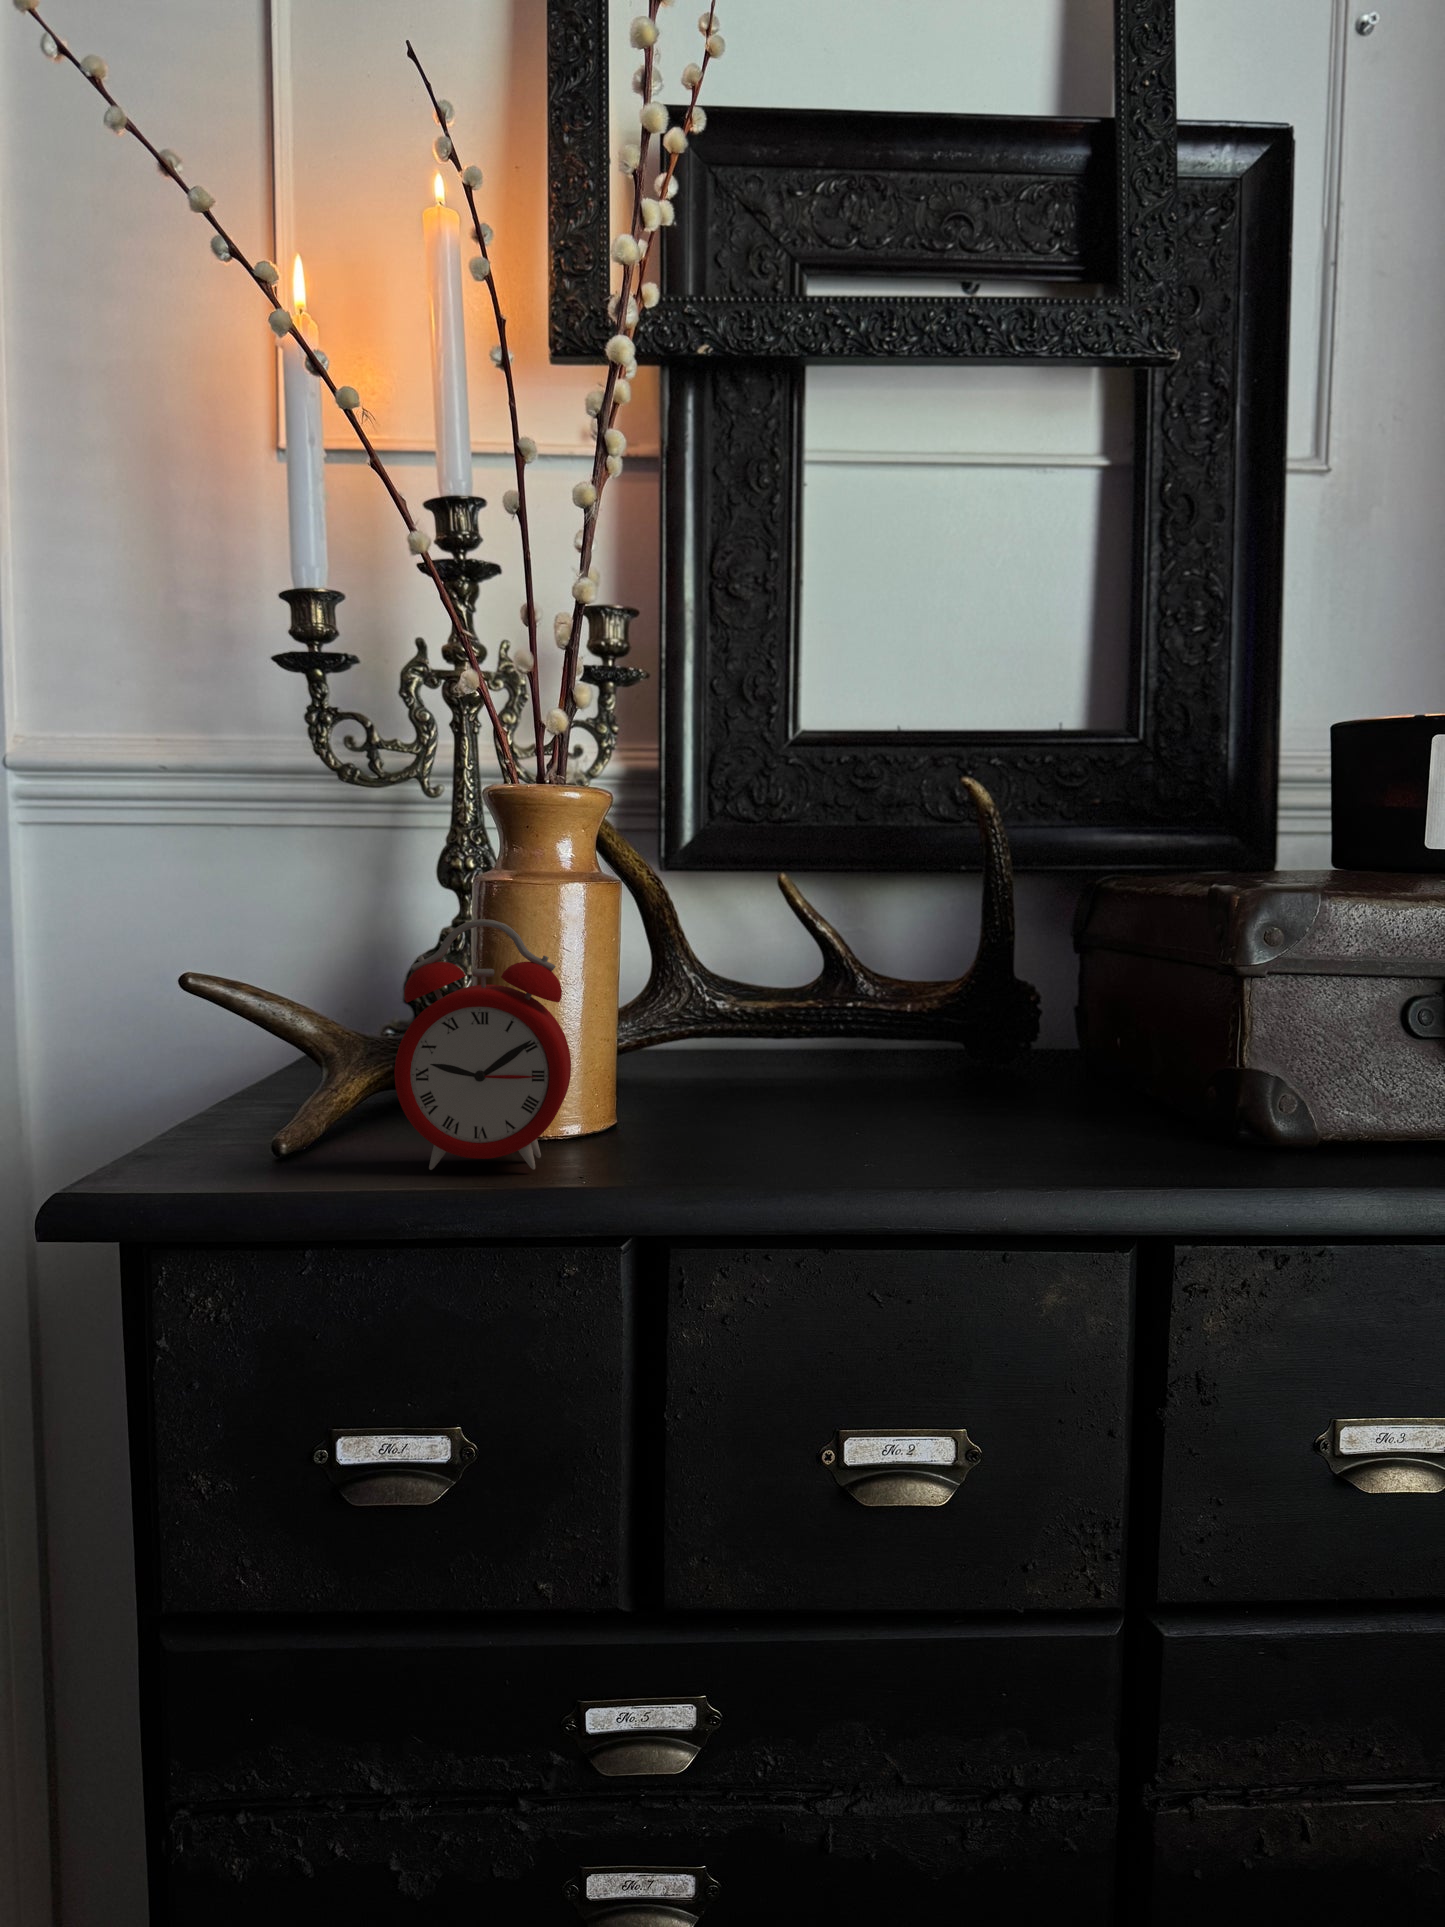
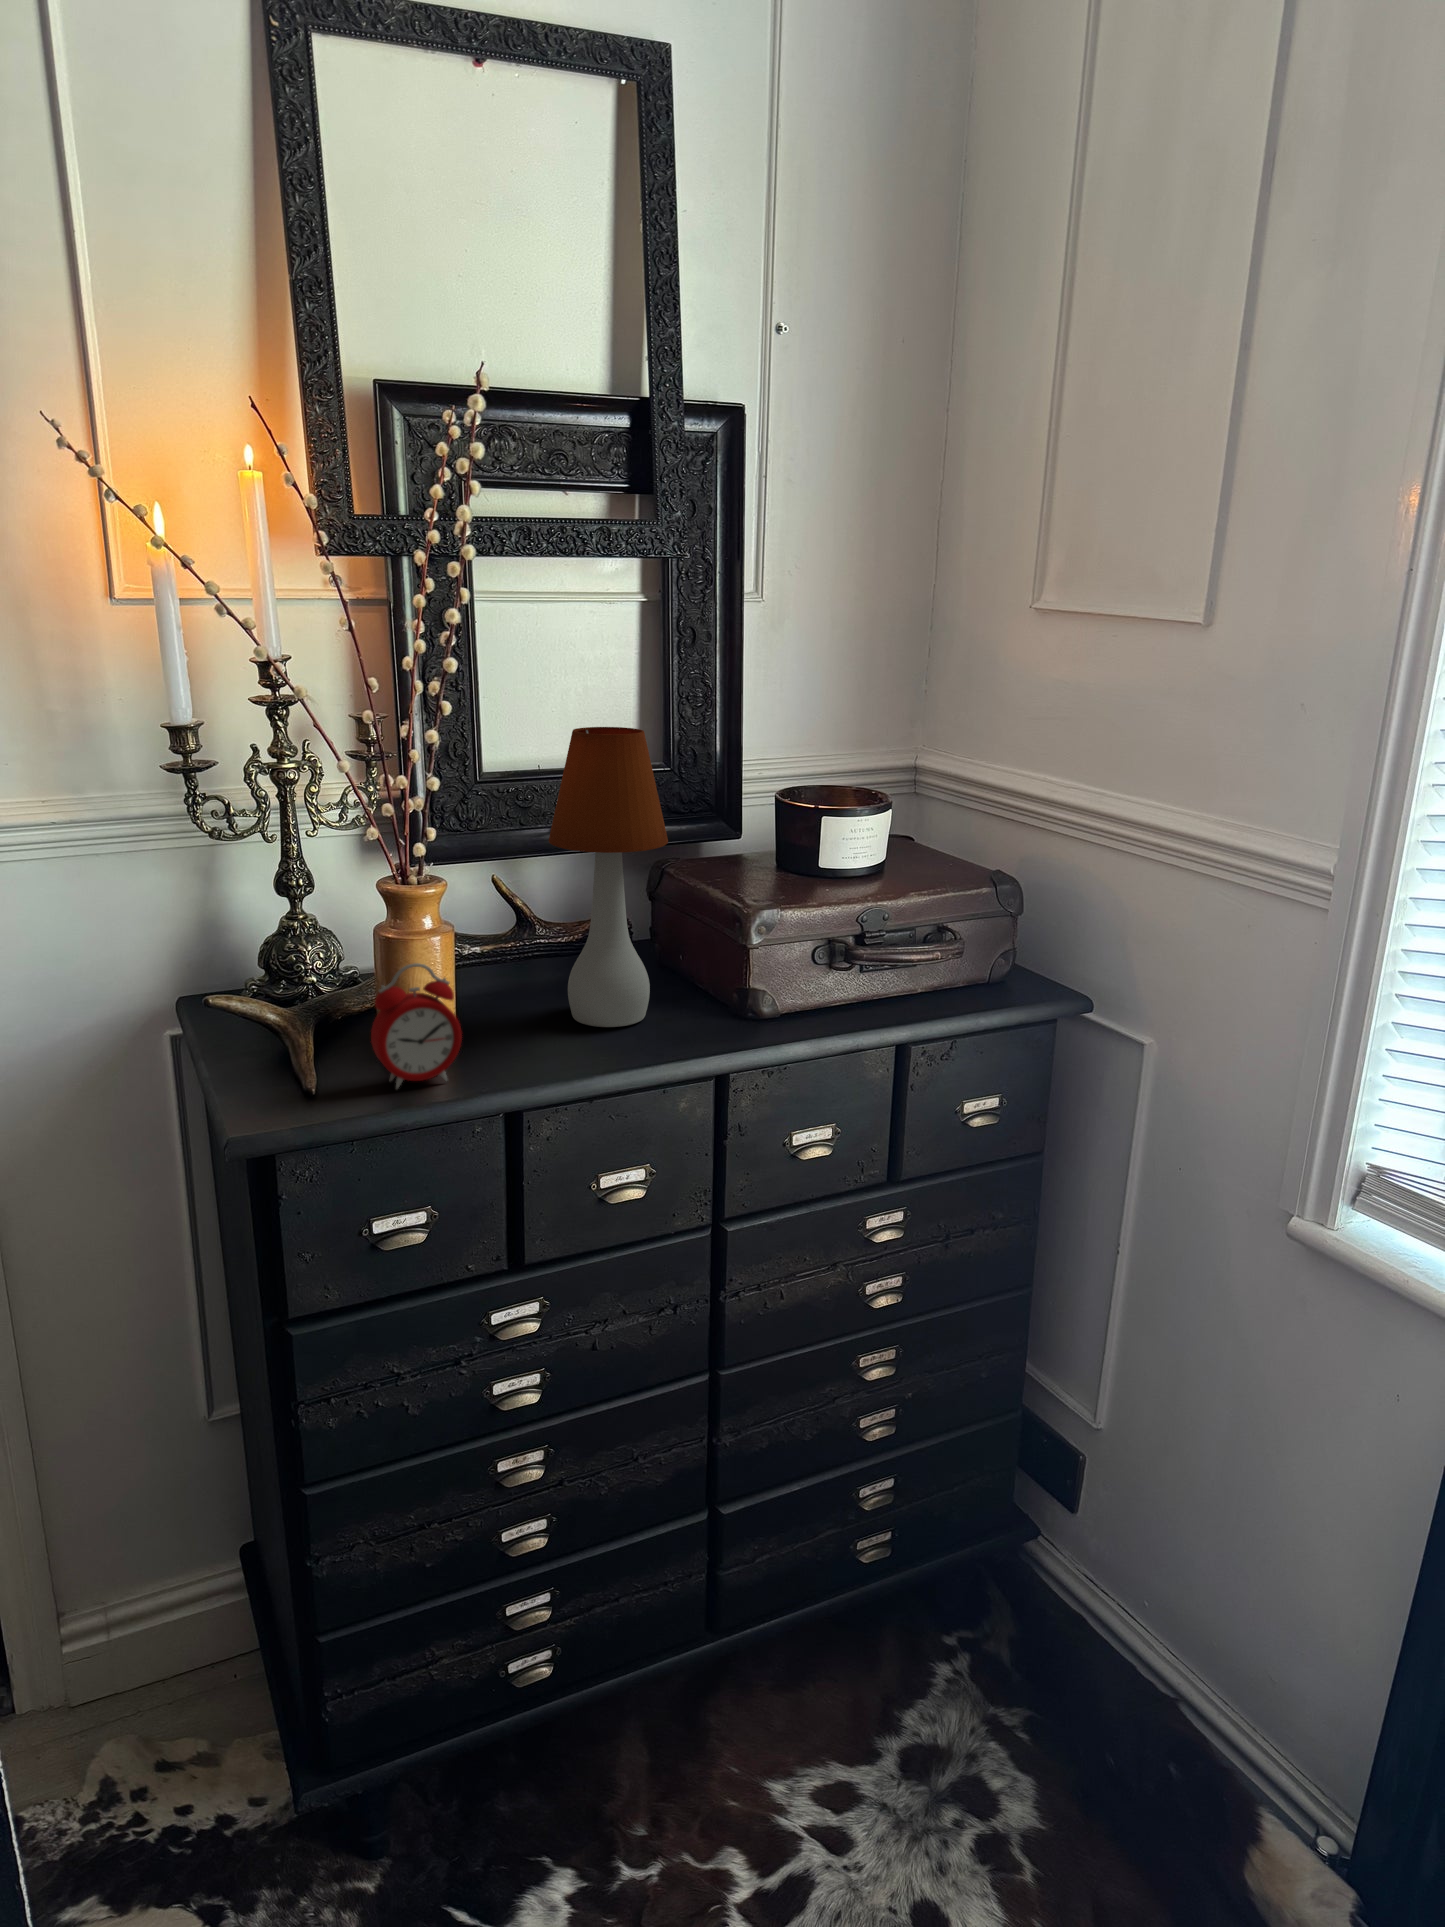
table lamp: none [839,534,1072,1132] -> present [549,727,668,1027]

